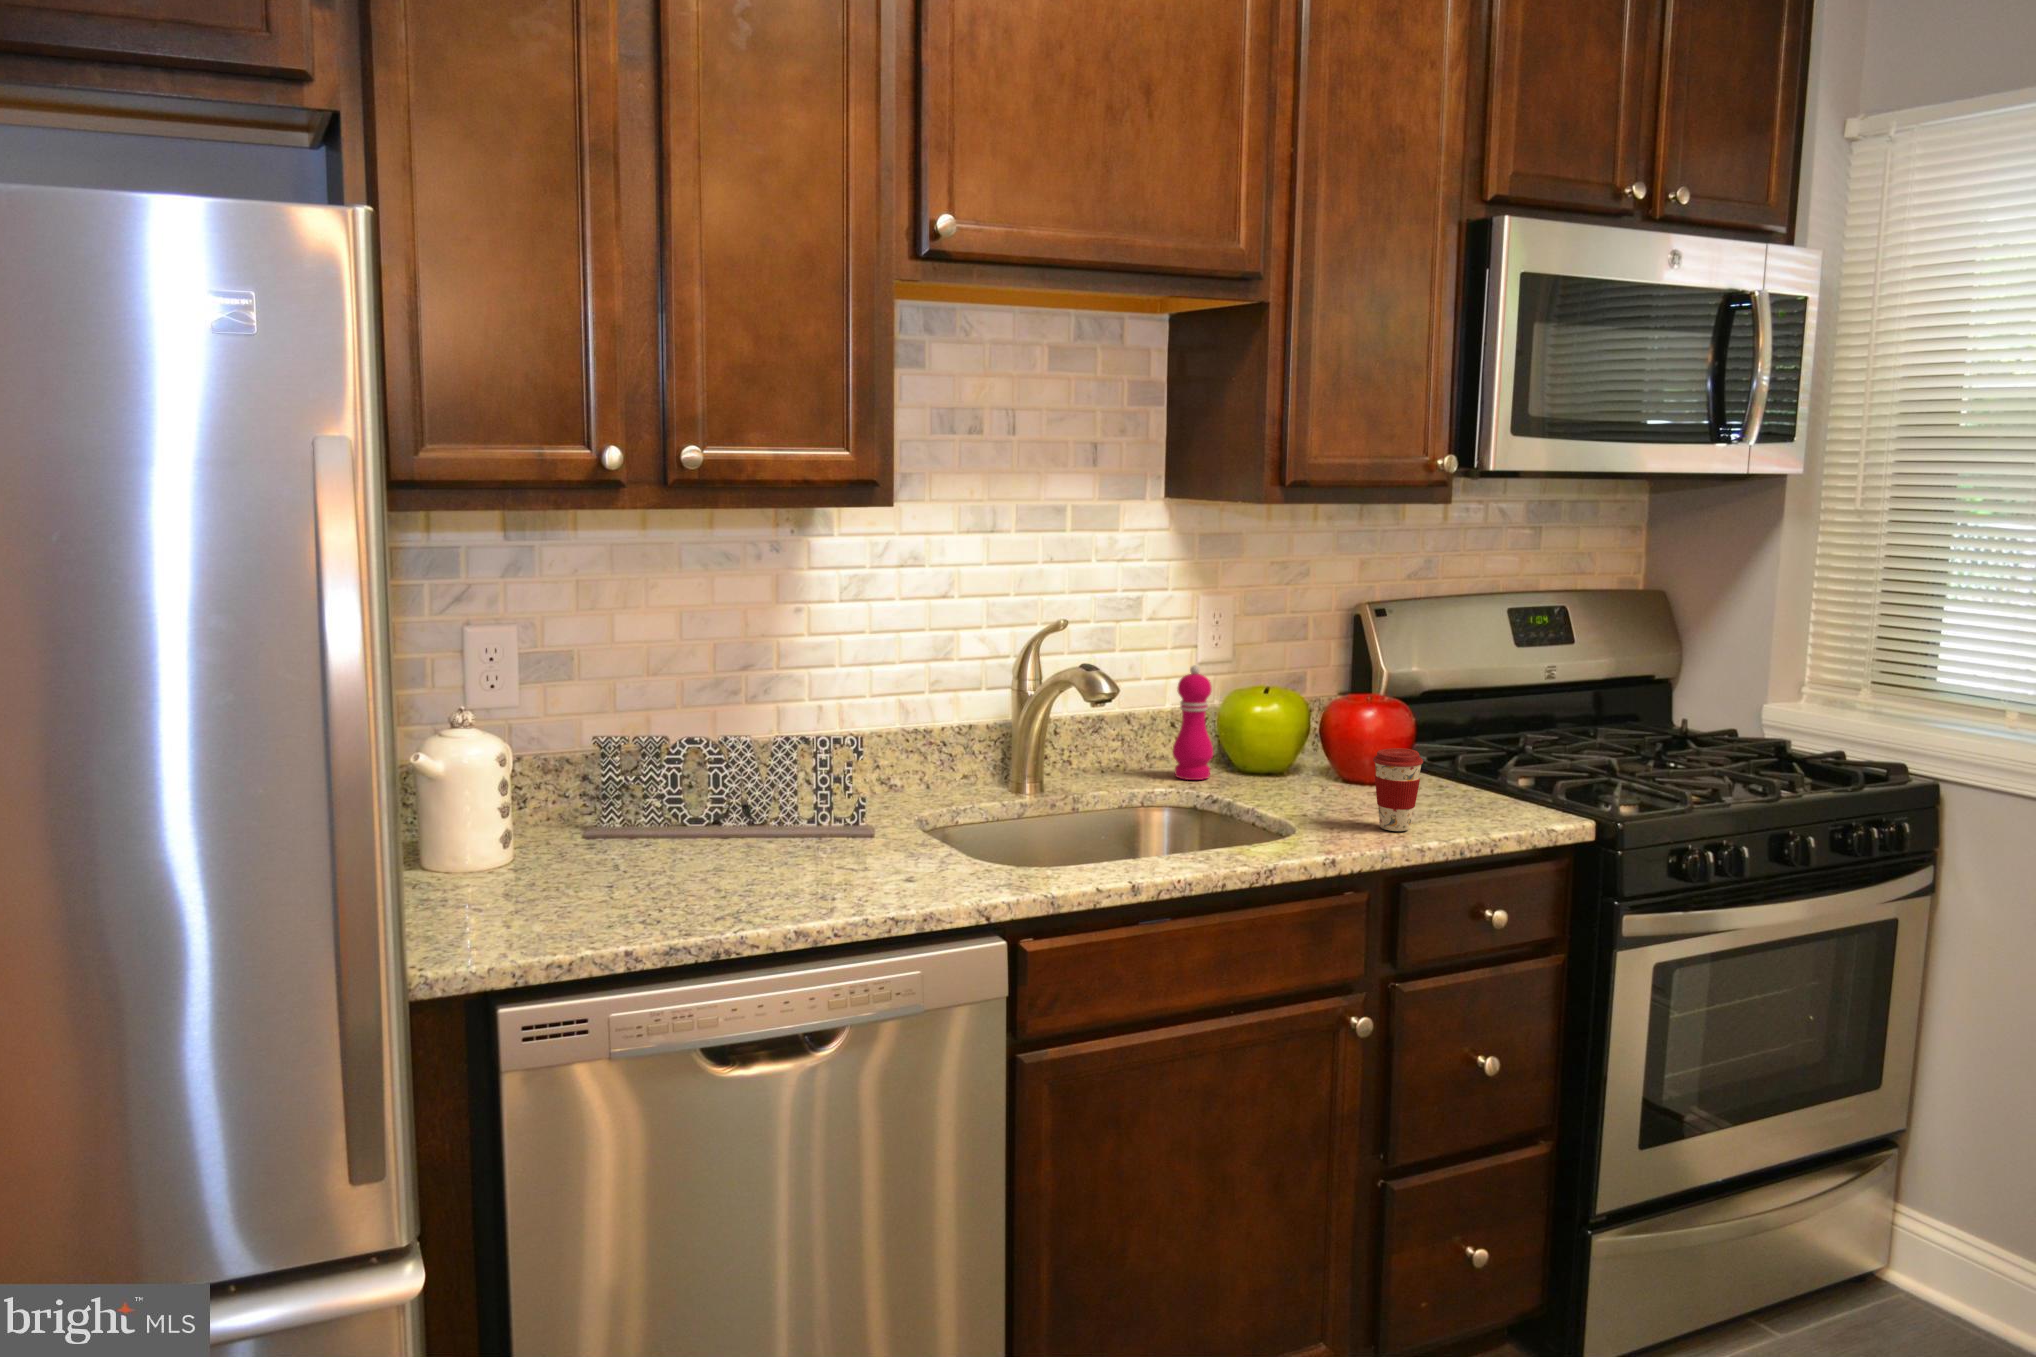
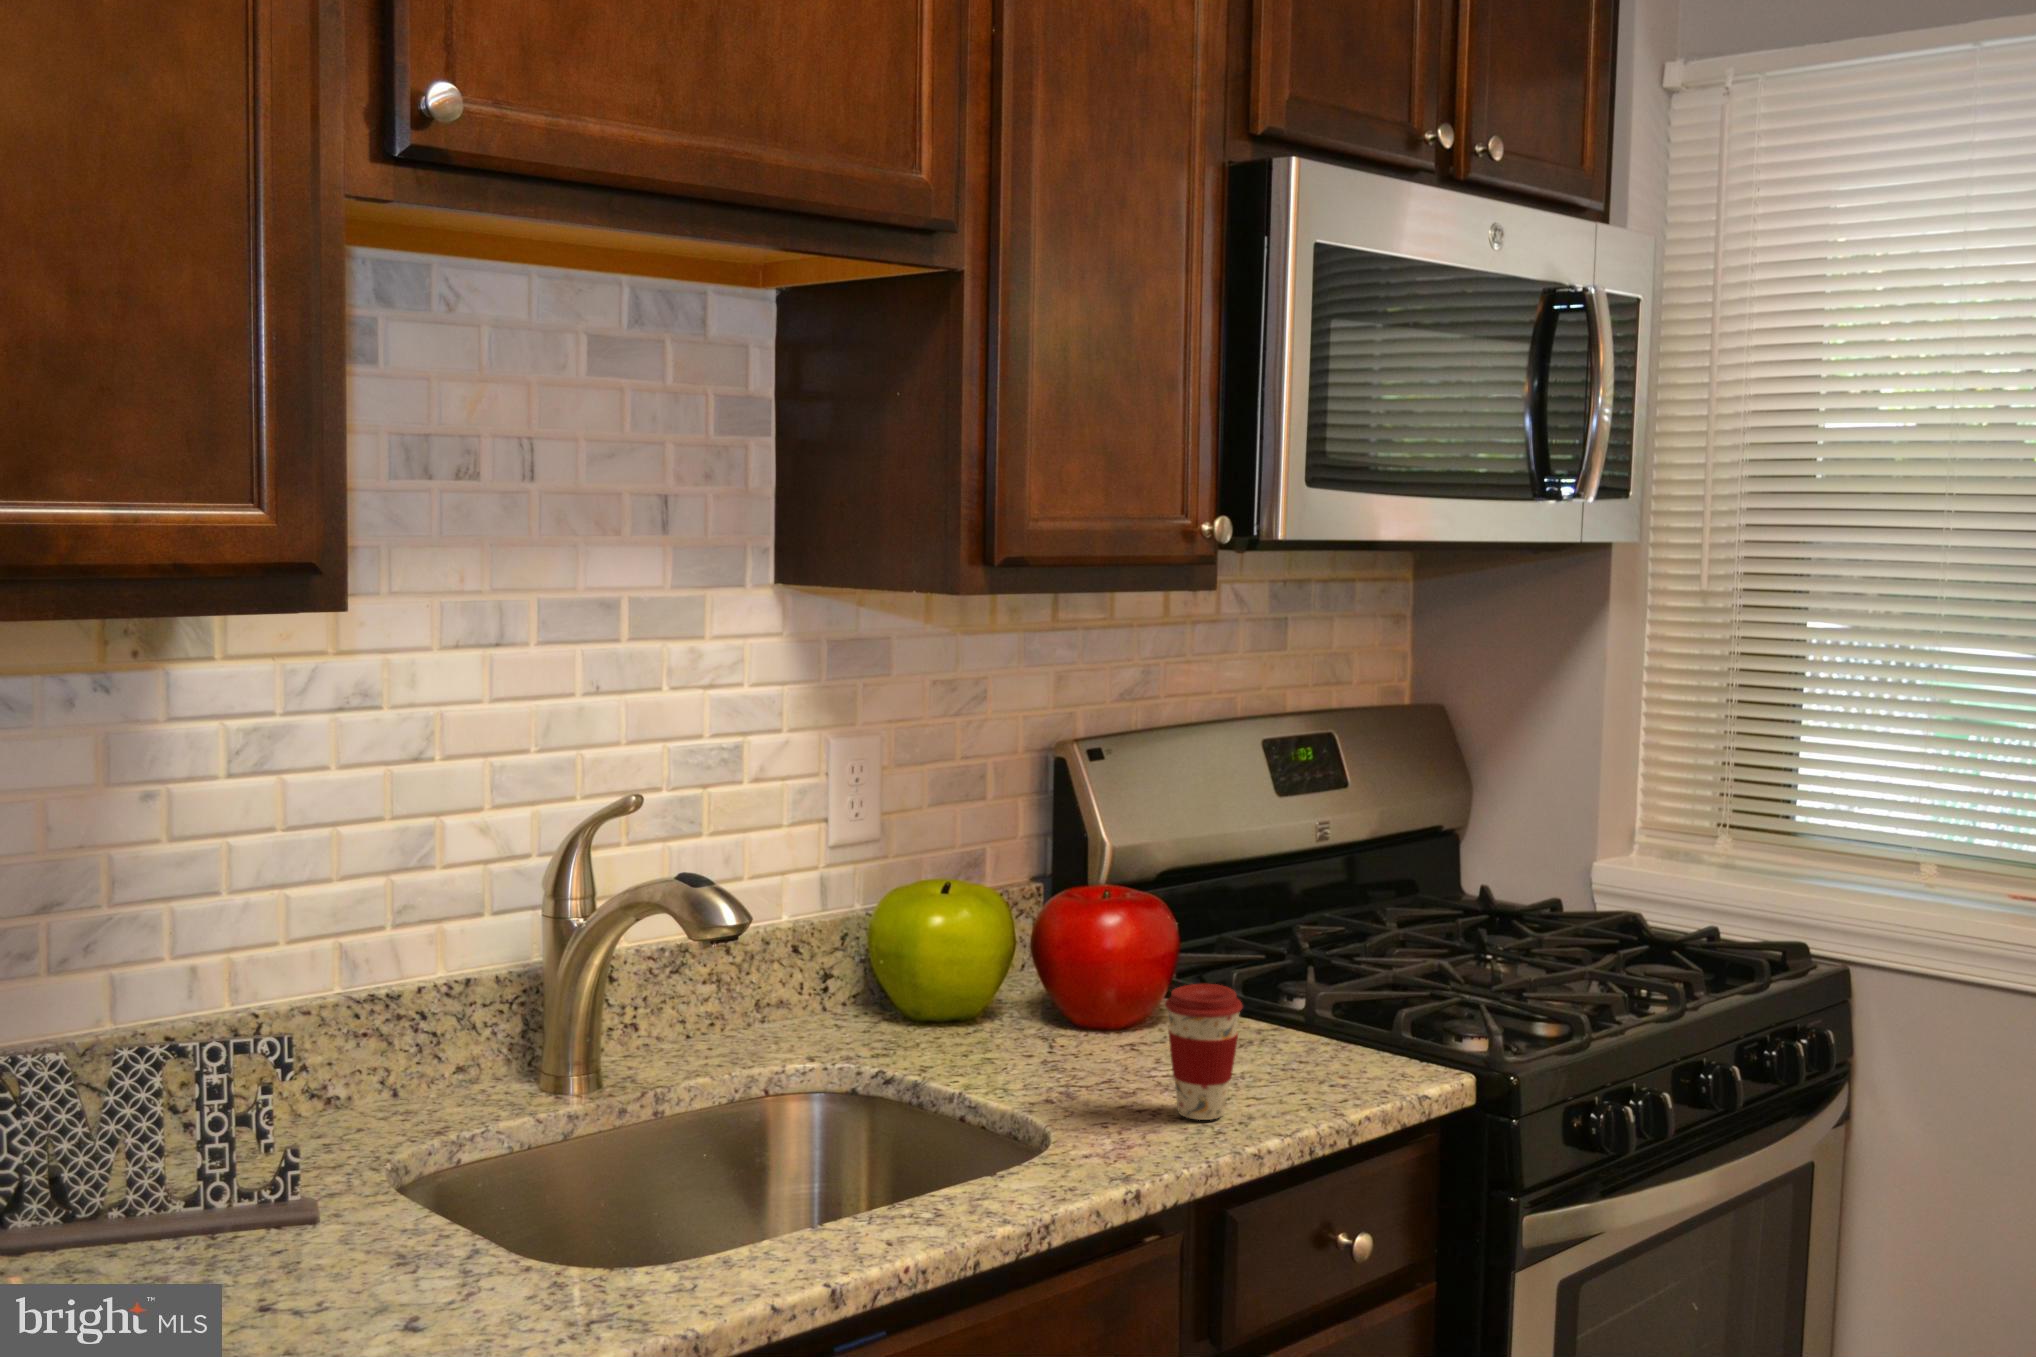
pepper mill: present [1173,665,1213,780] -> none [814,854,881,1043]

